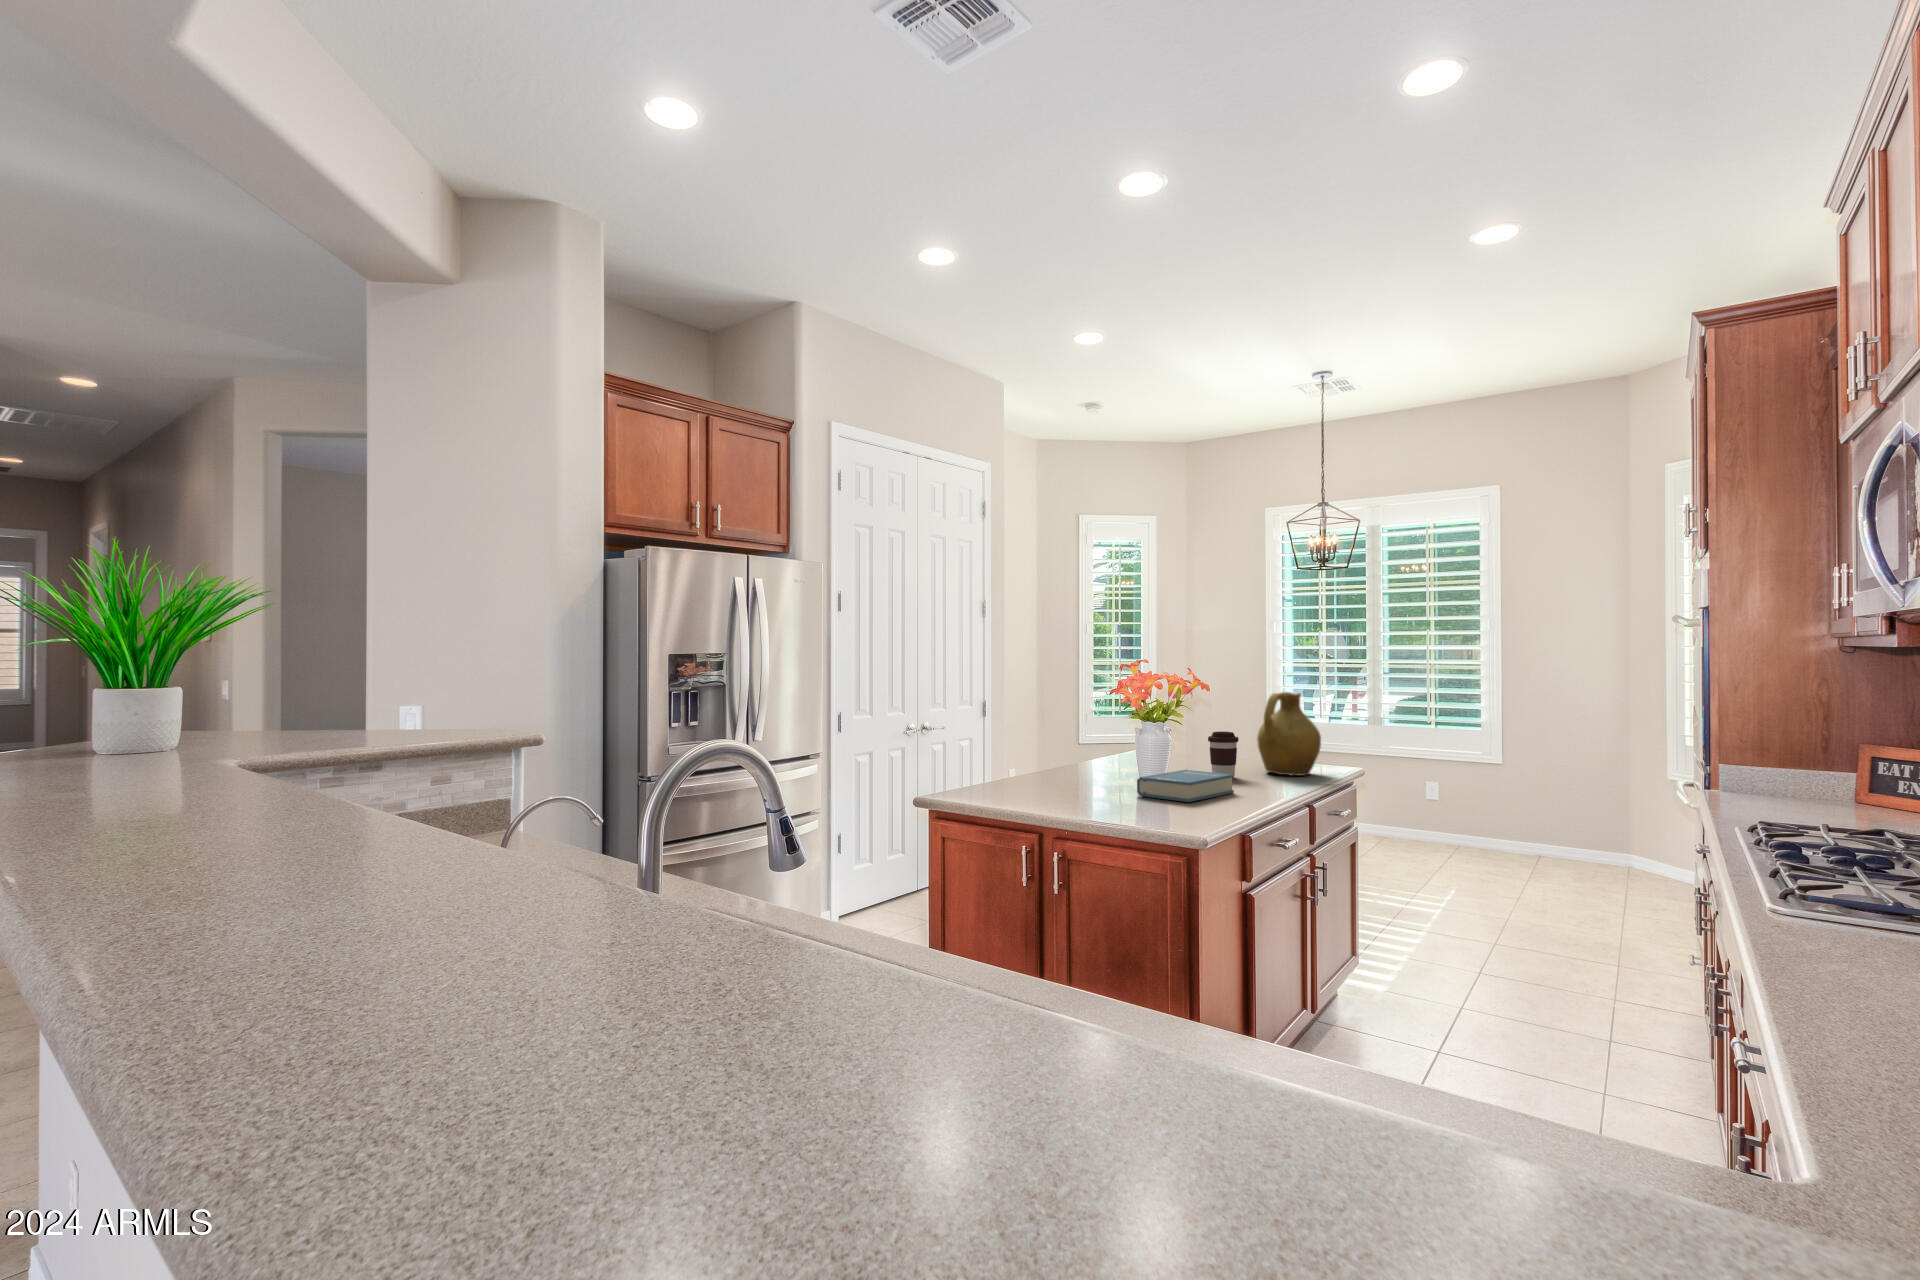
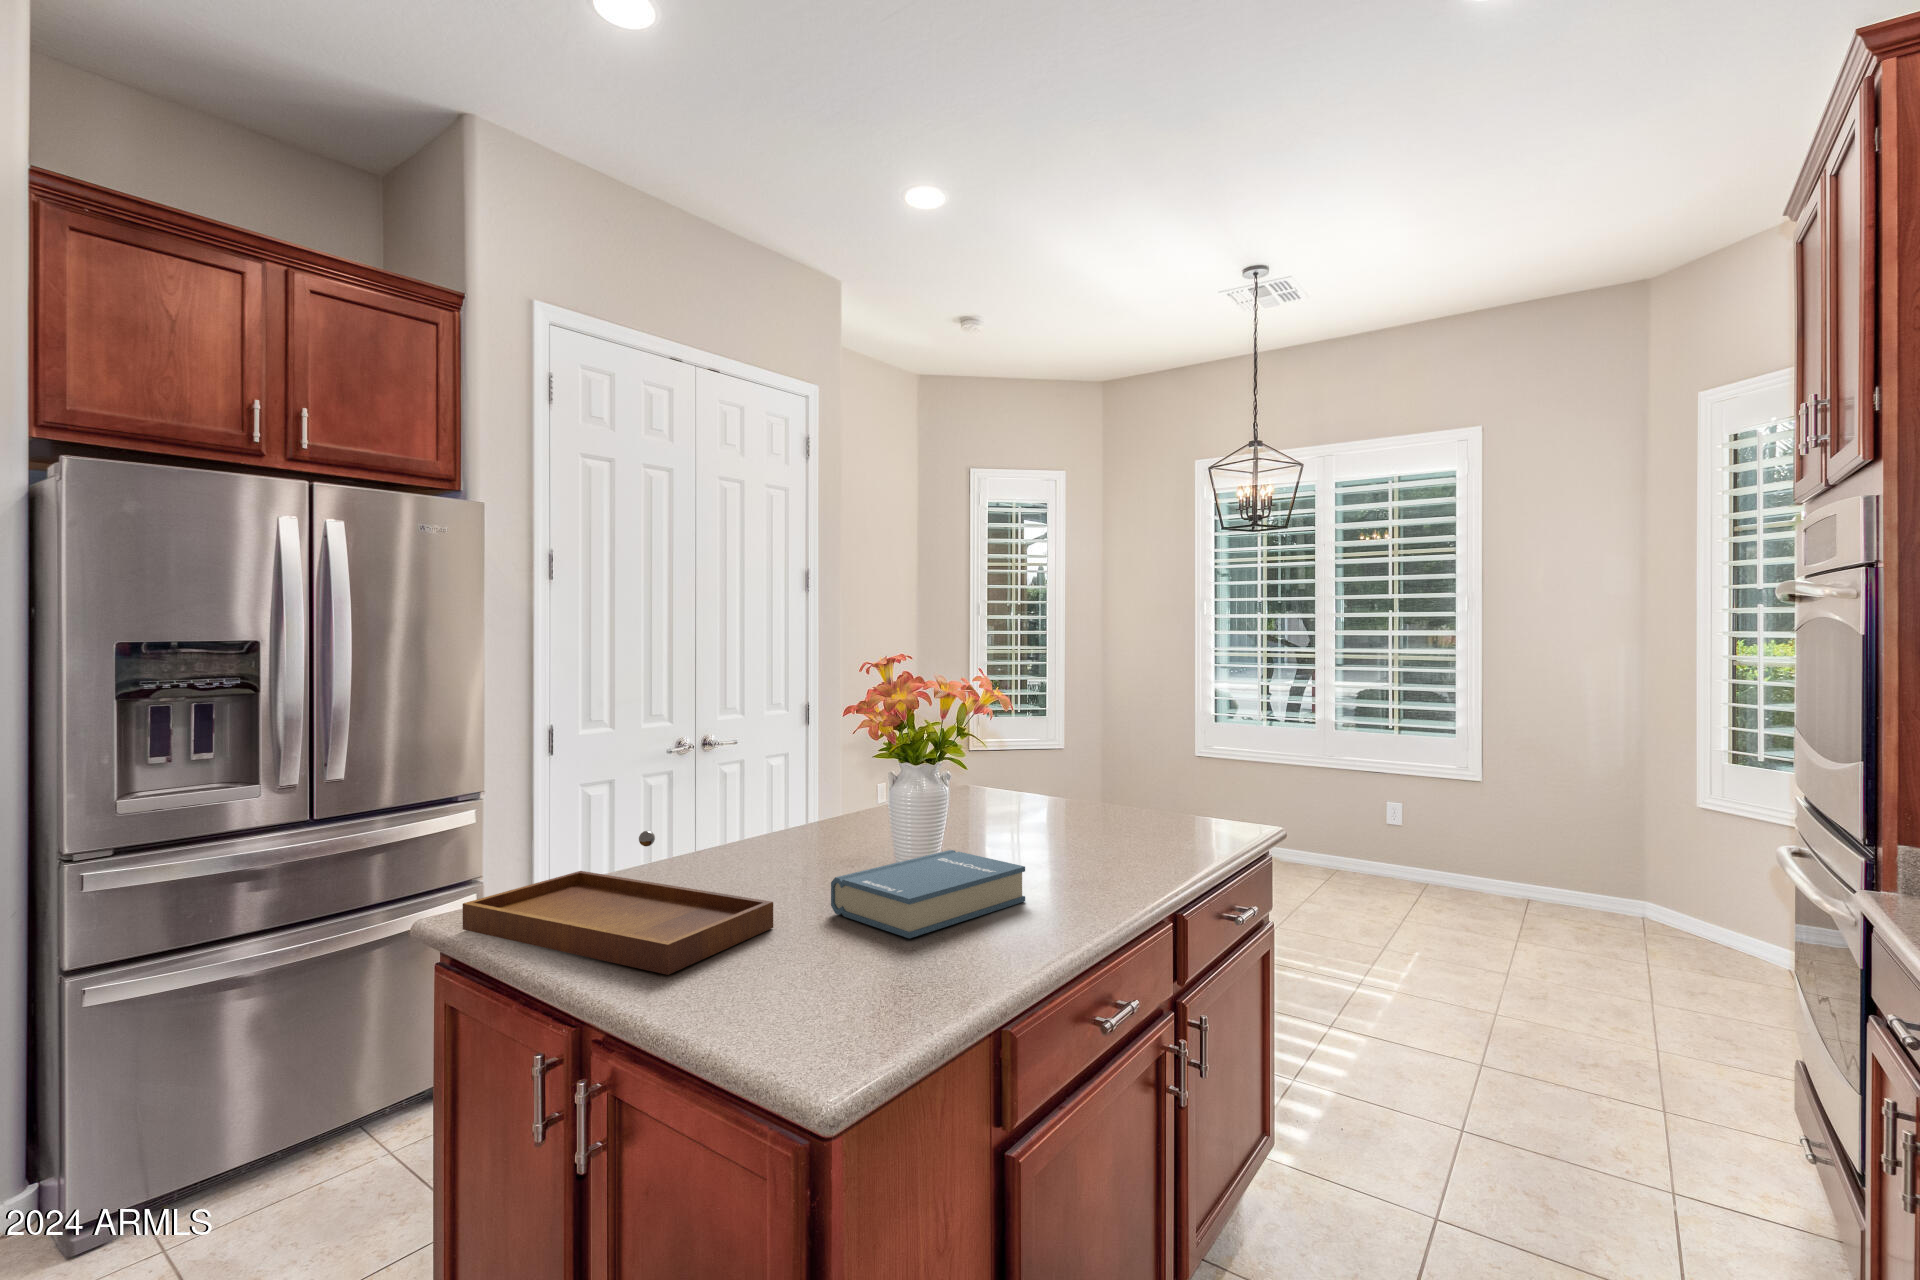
pitcher: present [1257,692,1321,776] -> none [1105,702,1209,849]
coffee cup: present [1208,731,1239,776] -> none [1014,771,1065,854]
tray: none [961,752,1115,810] -> present [463,831,773,975]

